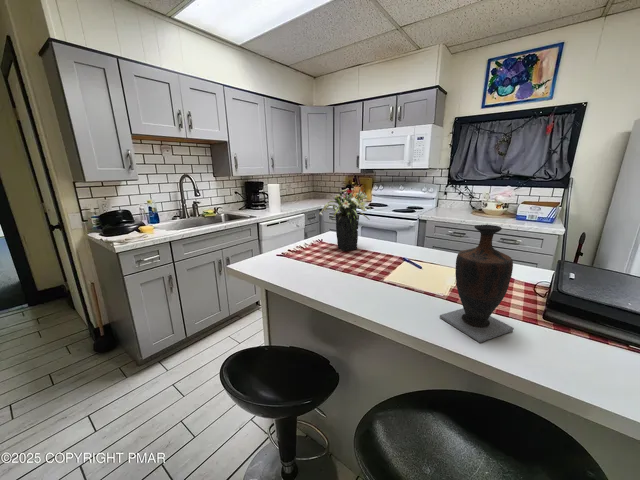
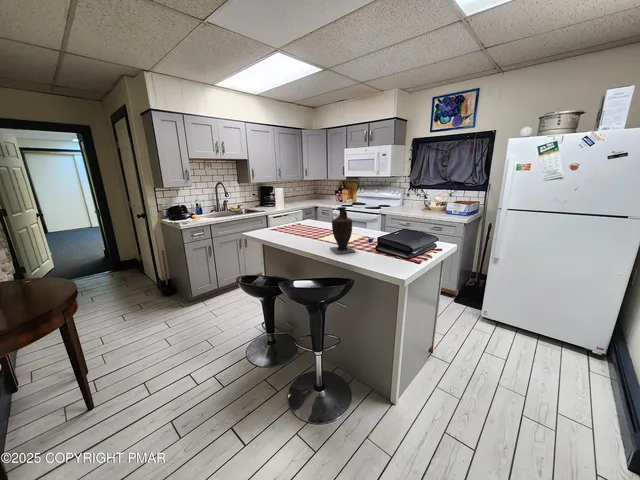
flower arrangement: present [319,188,371,251] -> none [293,191,323,228]

